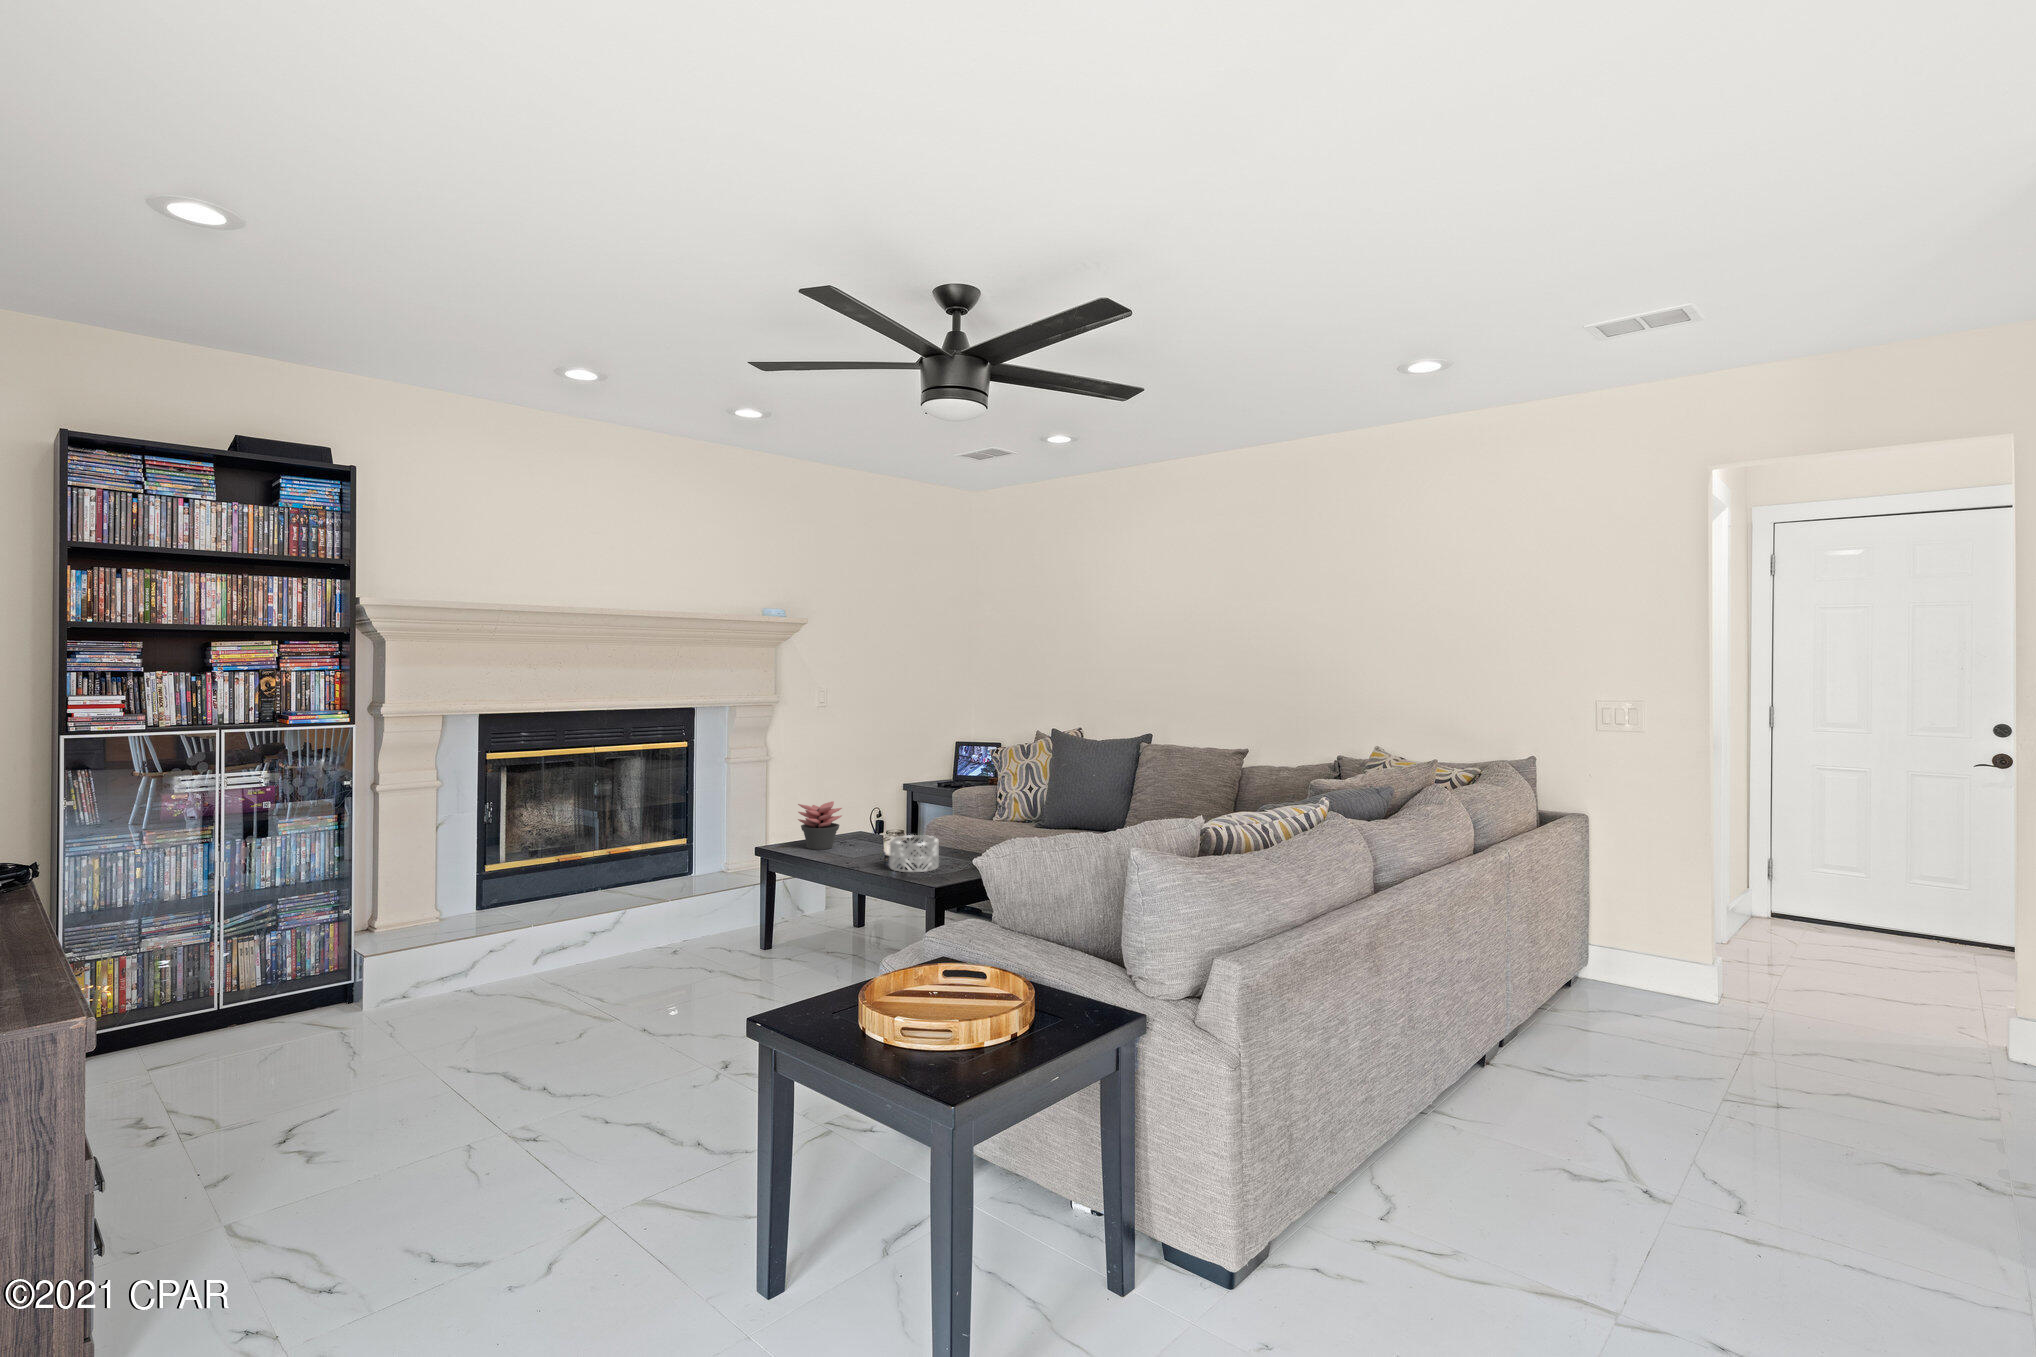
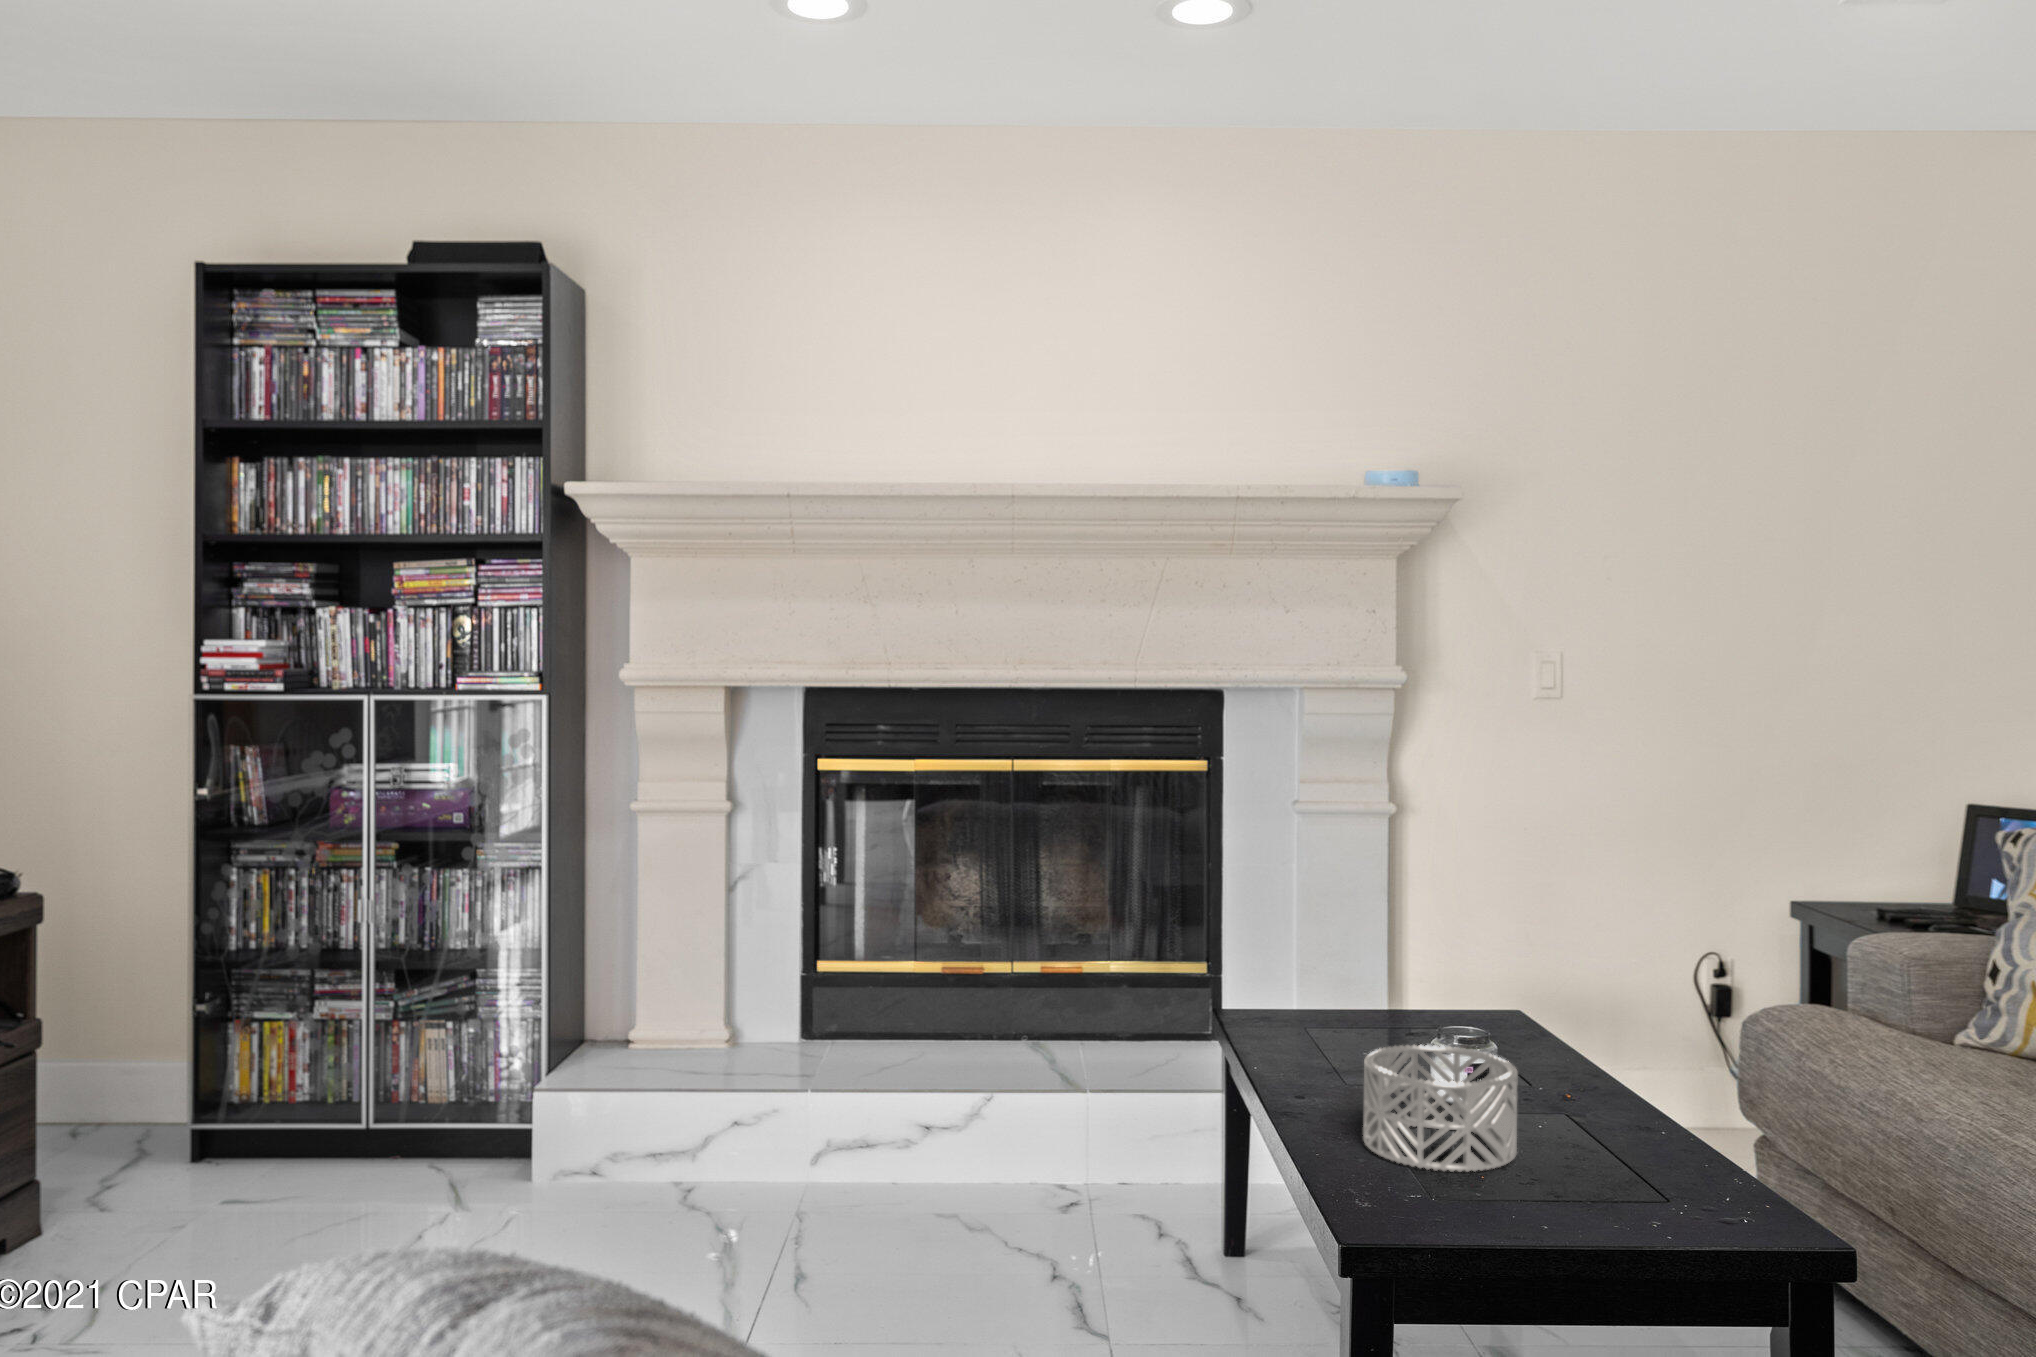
succulent plant: present [798,801,842,850] -> none [1285,915,1386,1039]

